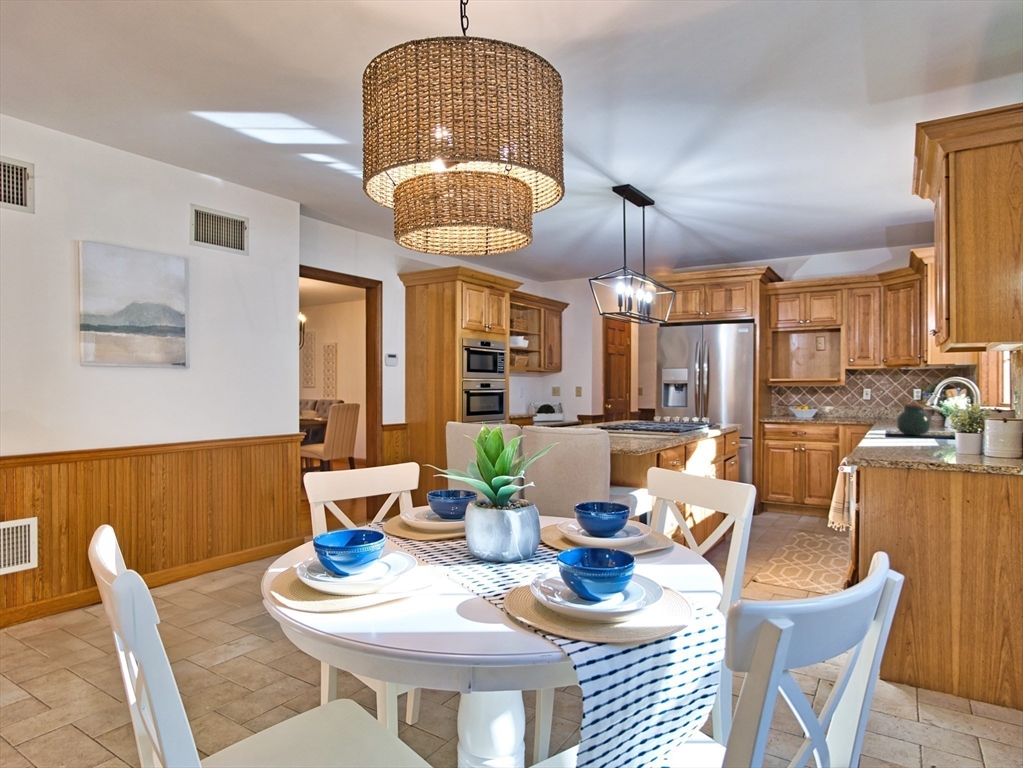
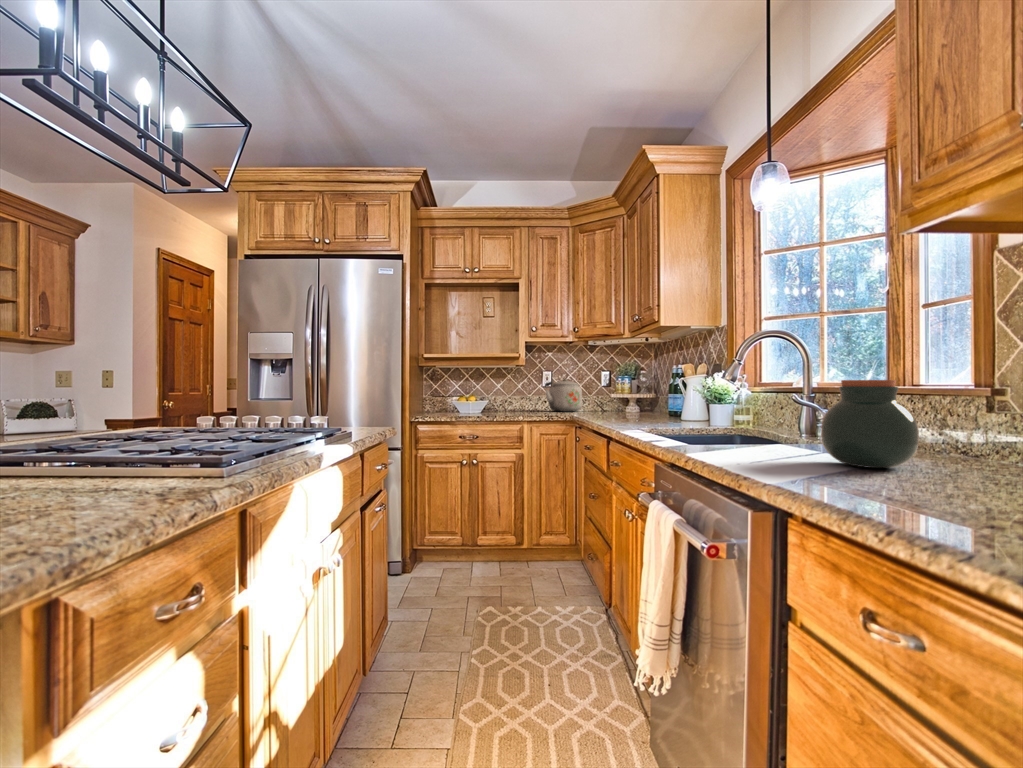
kettle: none [864,395,898,420] -> present [545,379,582,412]

